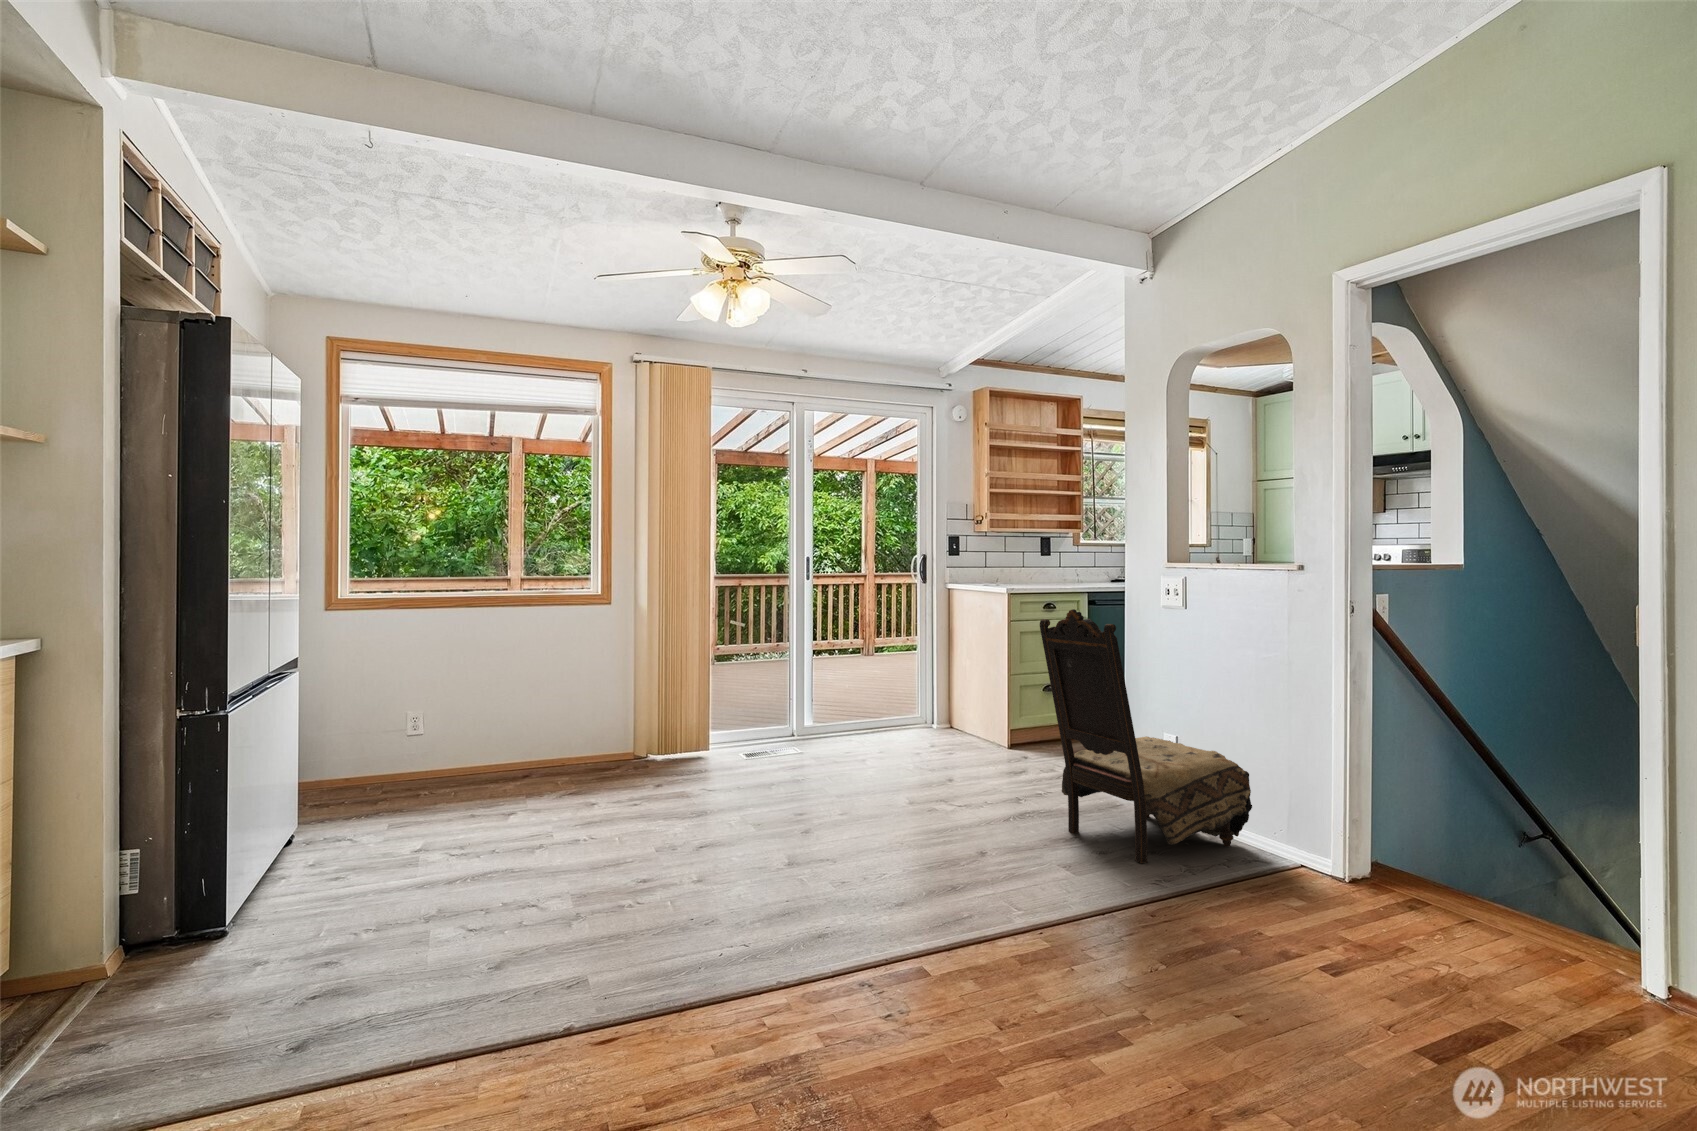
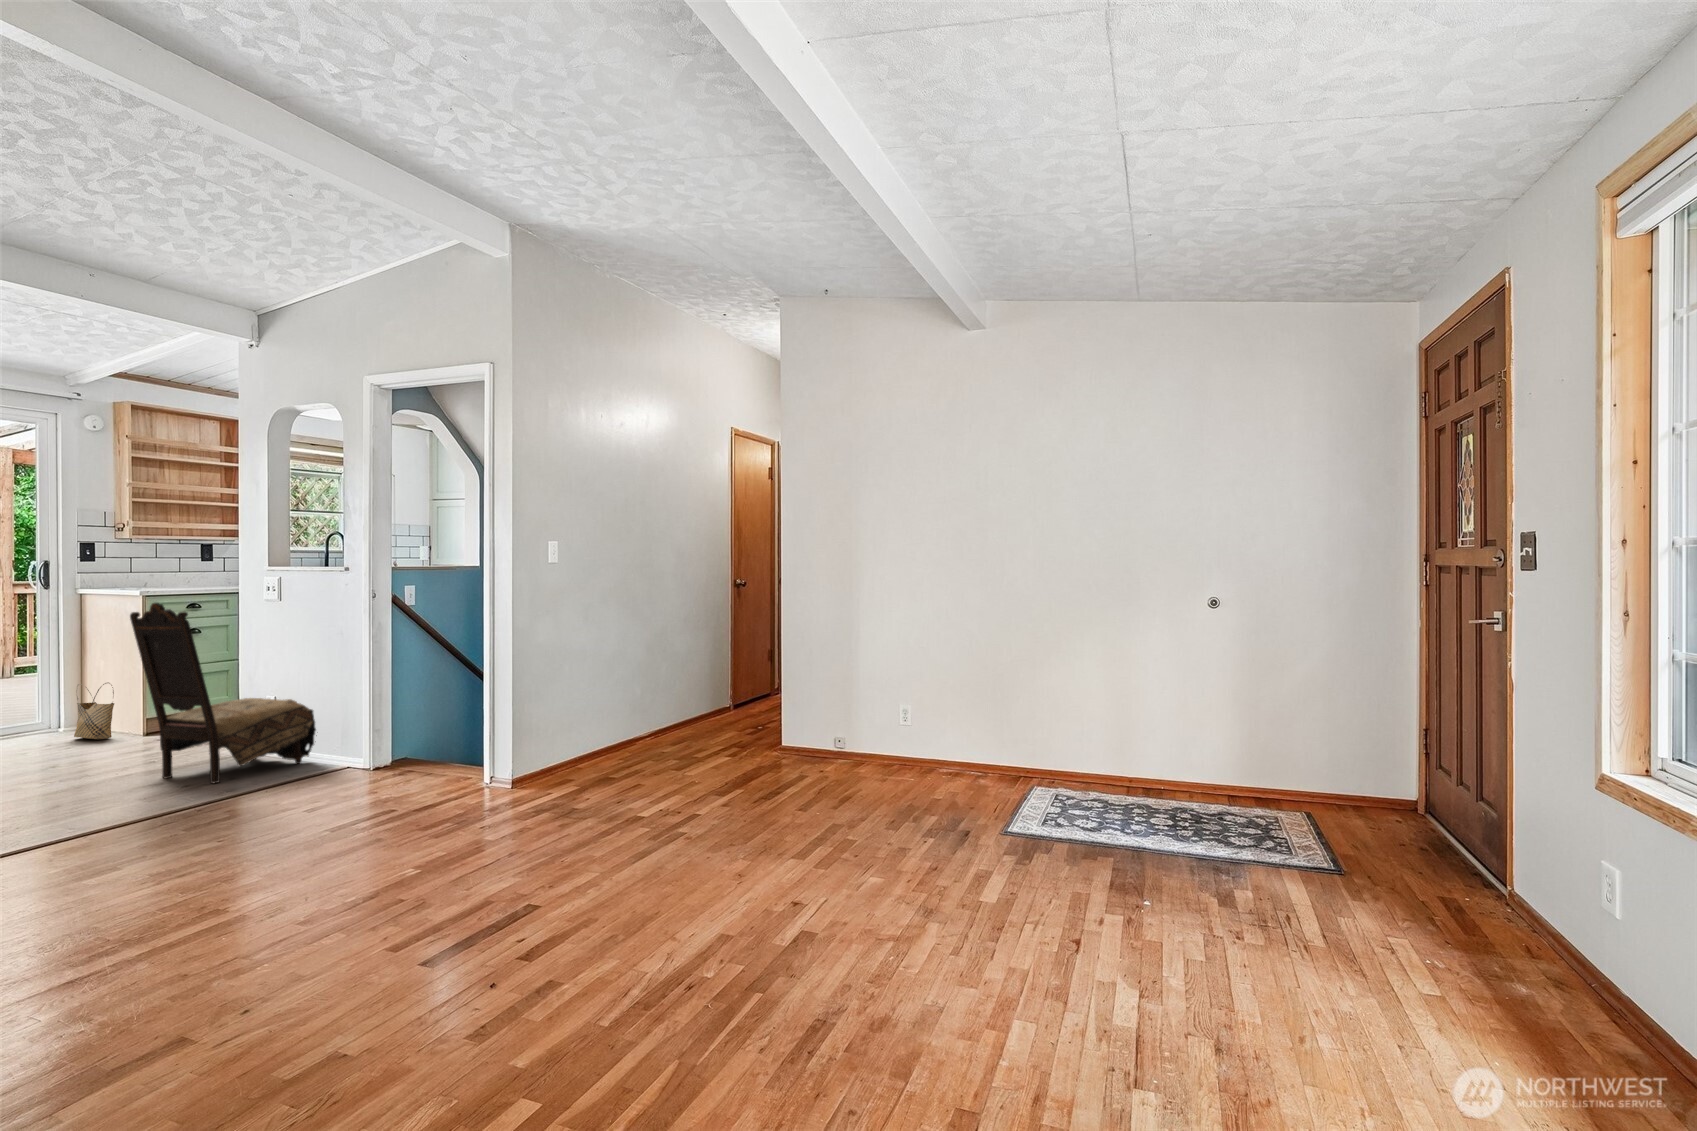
woven basket: none [949,684,983,744] -> present [74,683,114,739]

